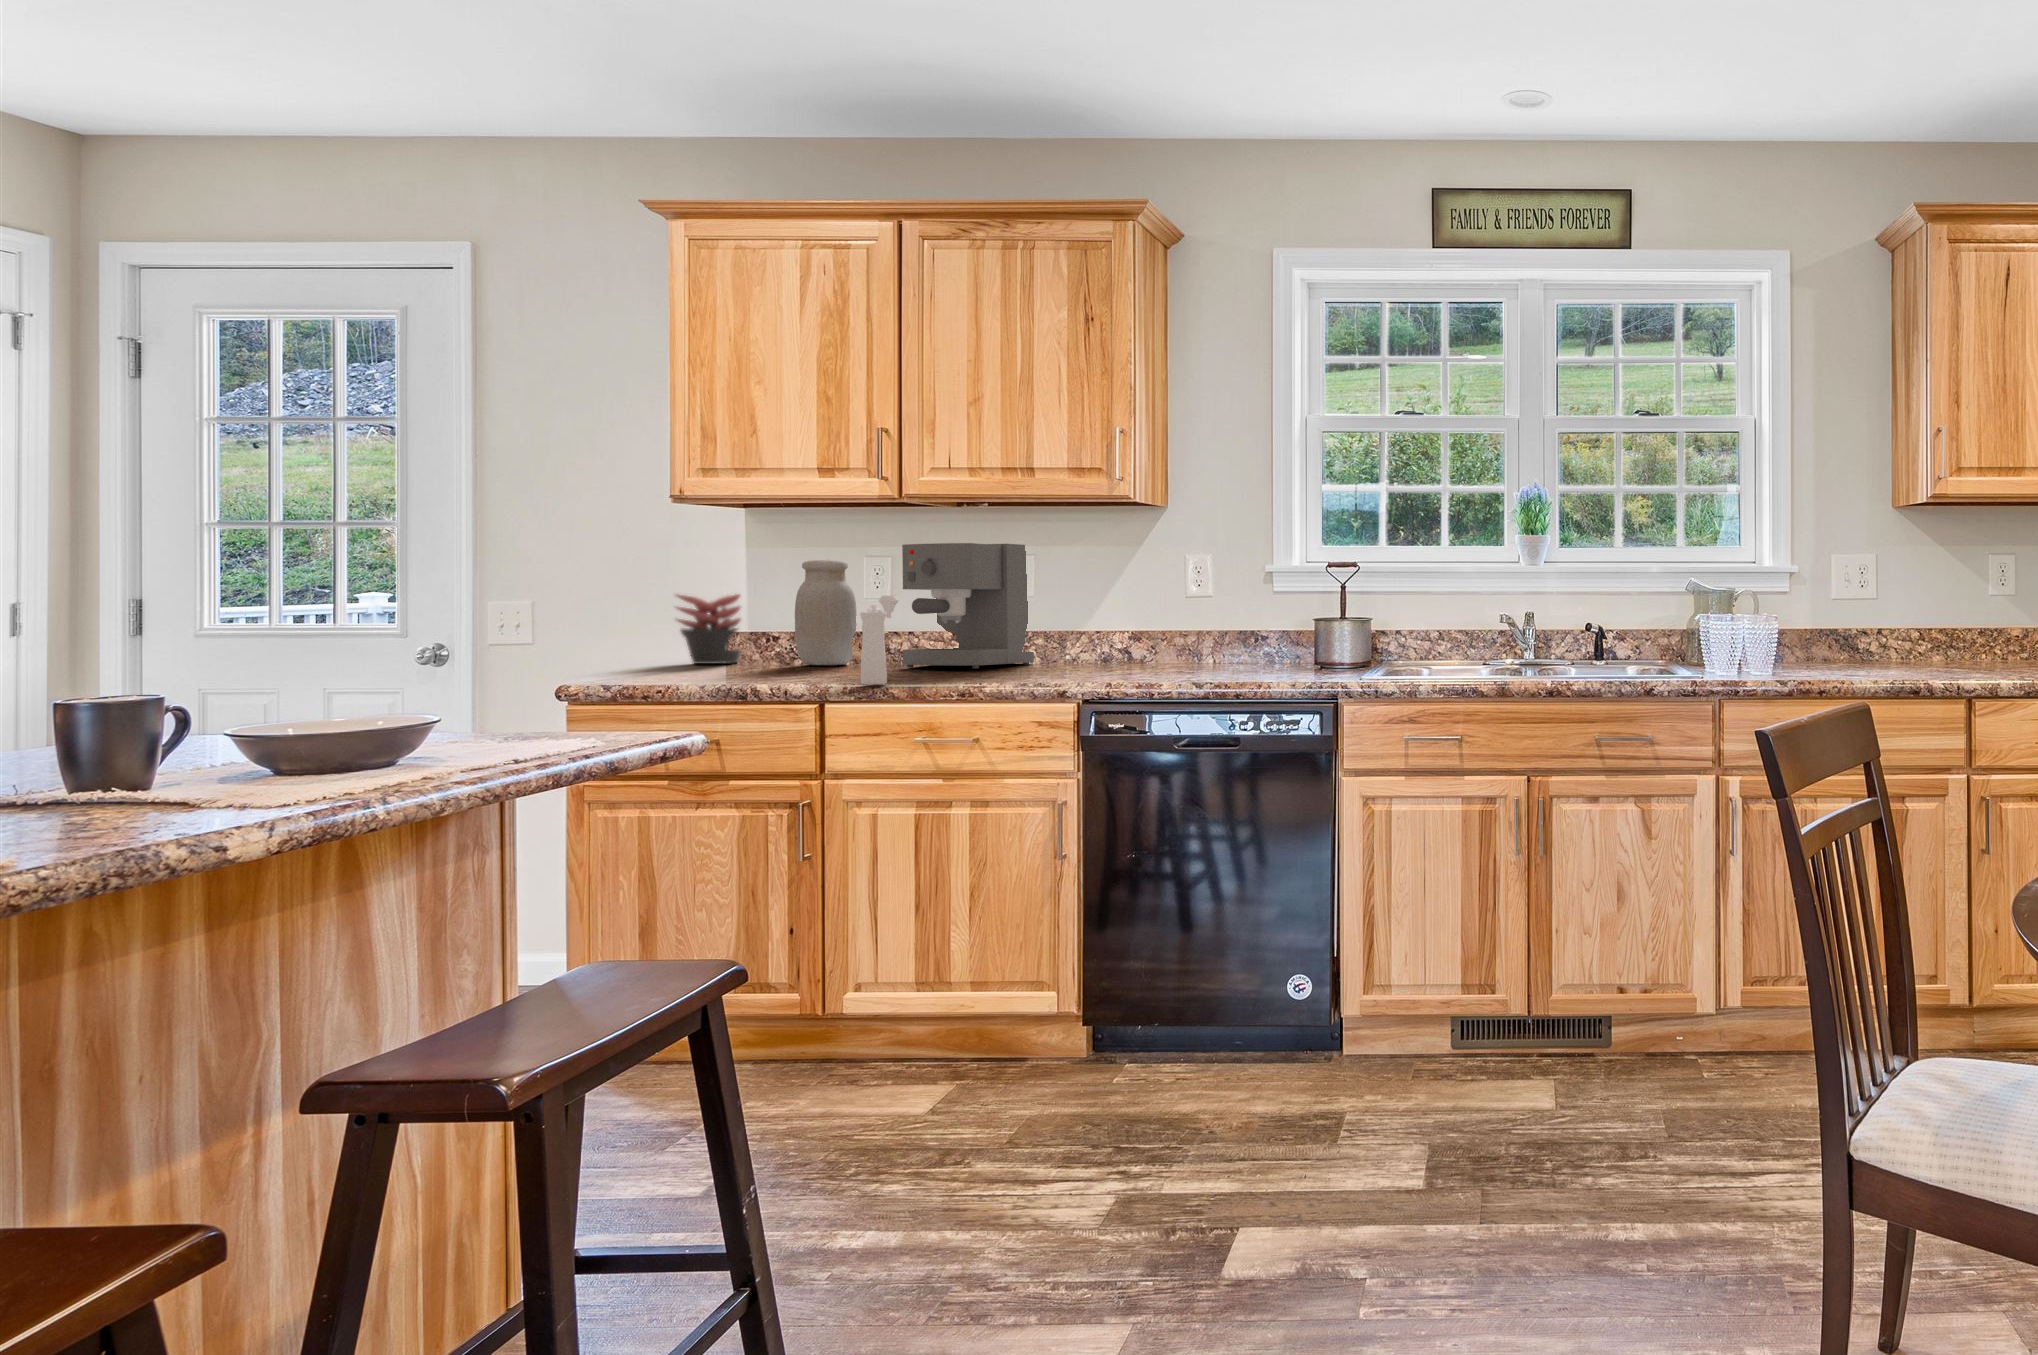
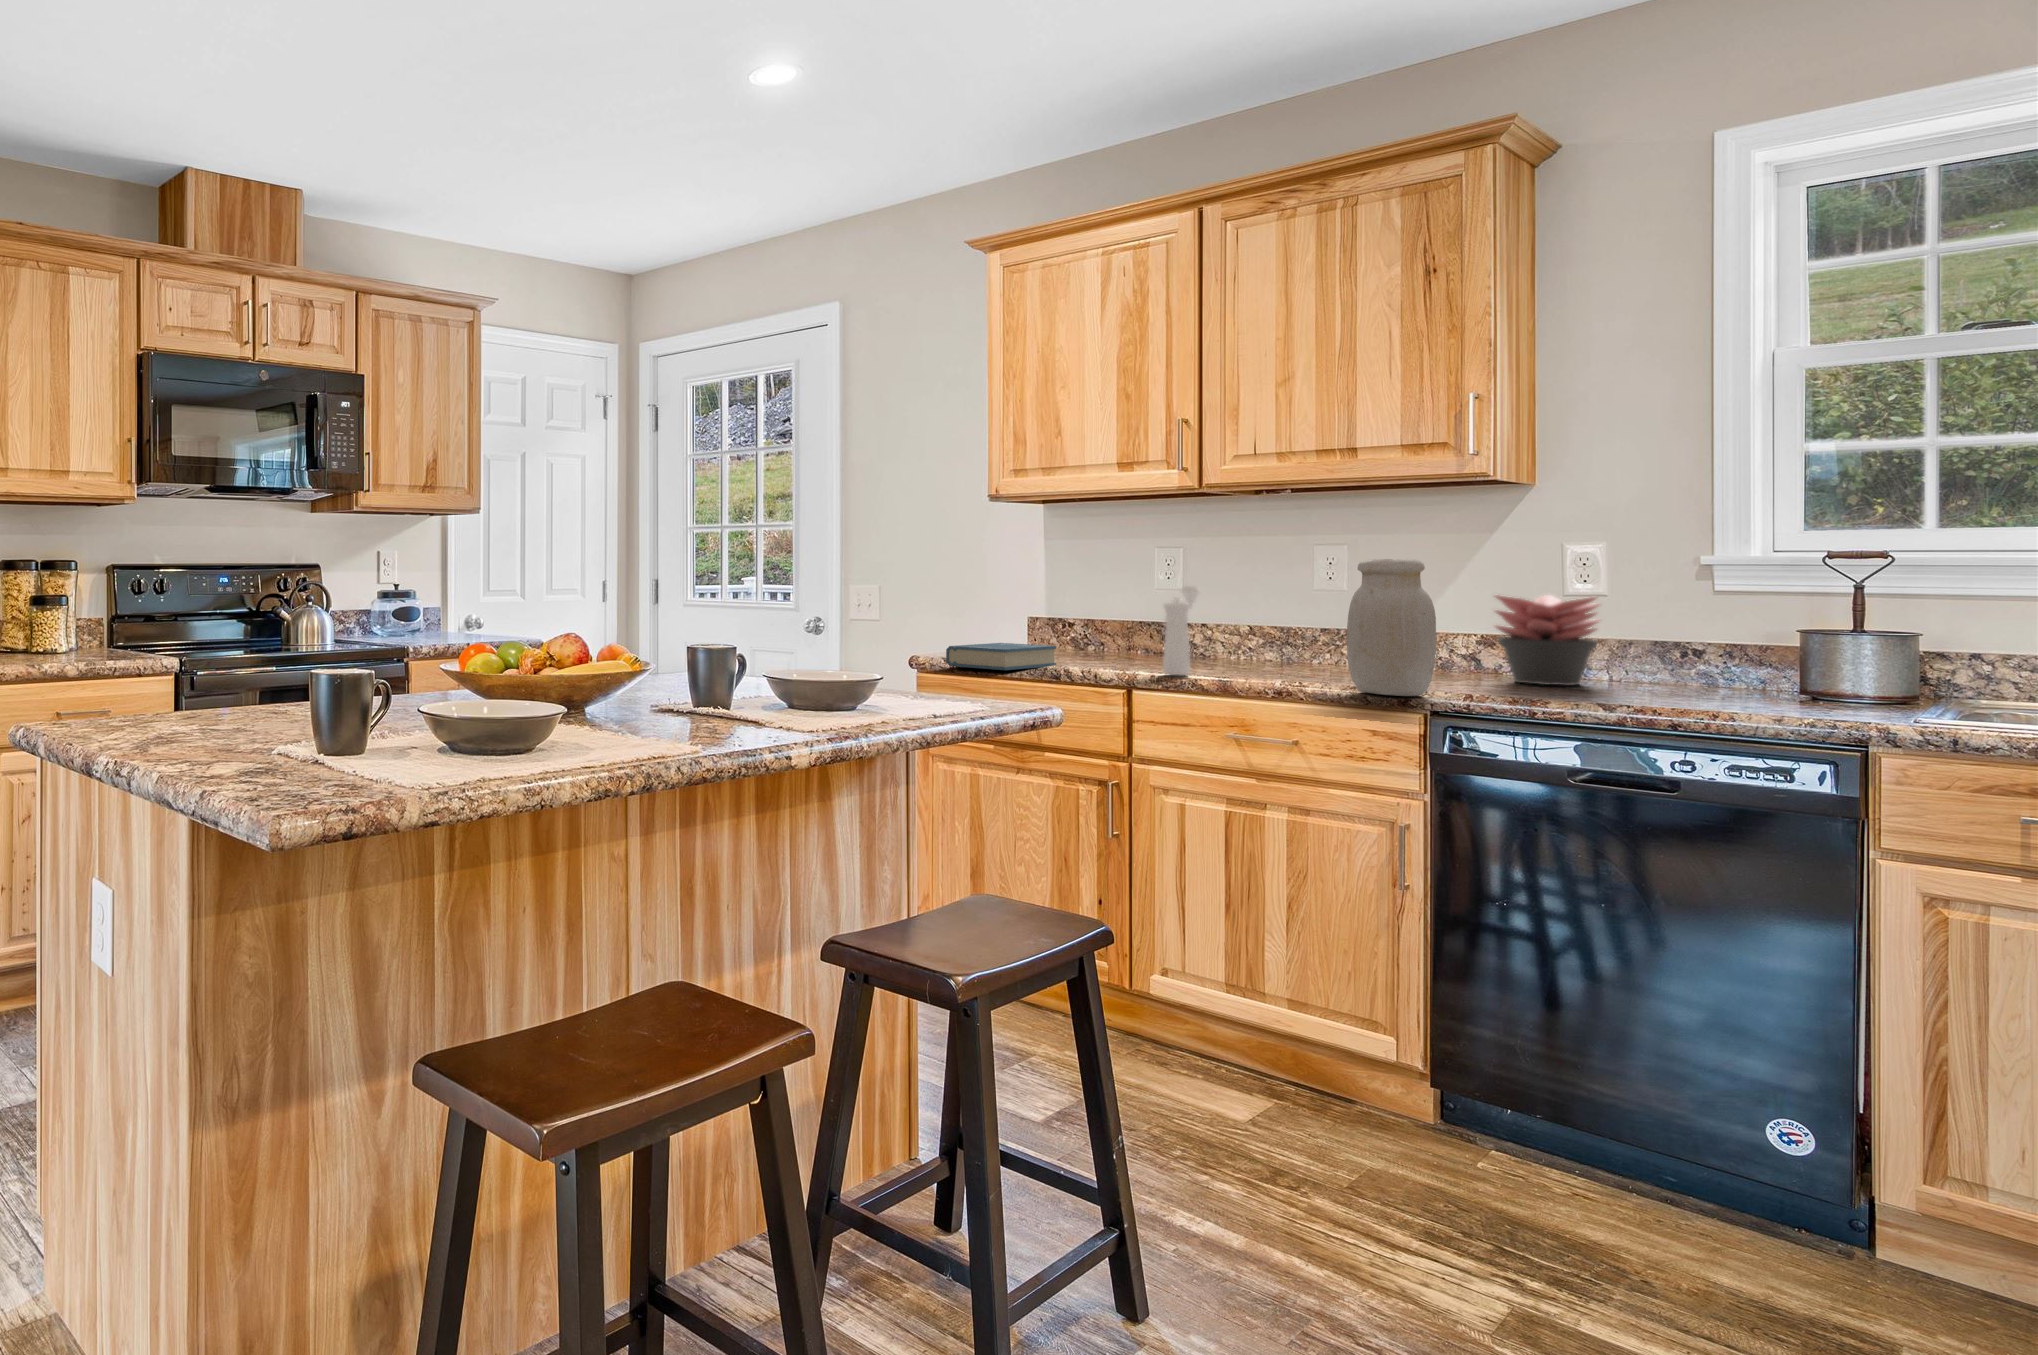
coffee maker: present [902,543,1034,668] -> none [1199,531,1347,661]
jar: present [795,559,857,665] -> present [1347,559,1436,696]
succulent plant: present [676,594,740,664] -> present [1495,595,1600,685]
hardback book: none [611,663,749,691] -> present [946,643,1056,670]

